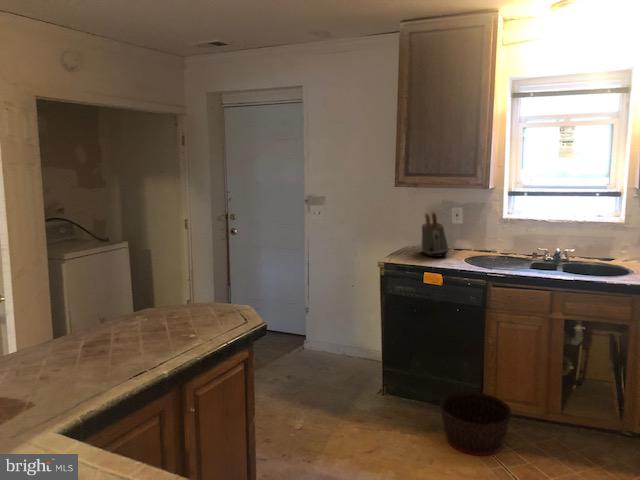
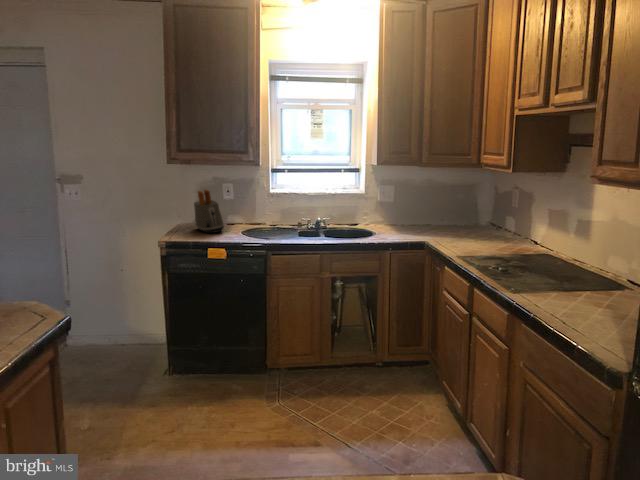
basket: present [440,391,512,456] -> none [236,353,298,407]

